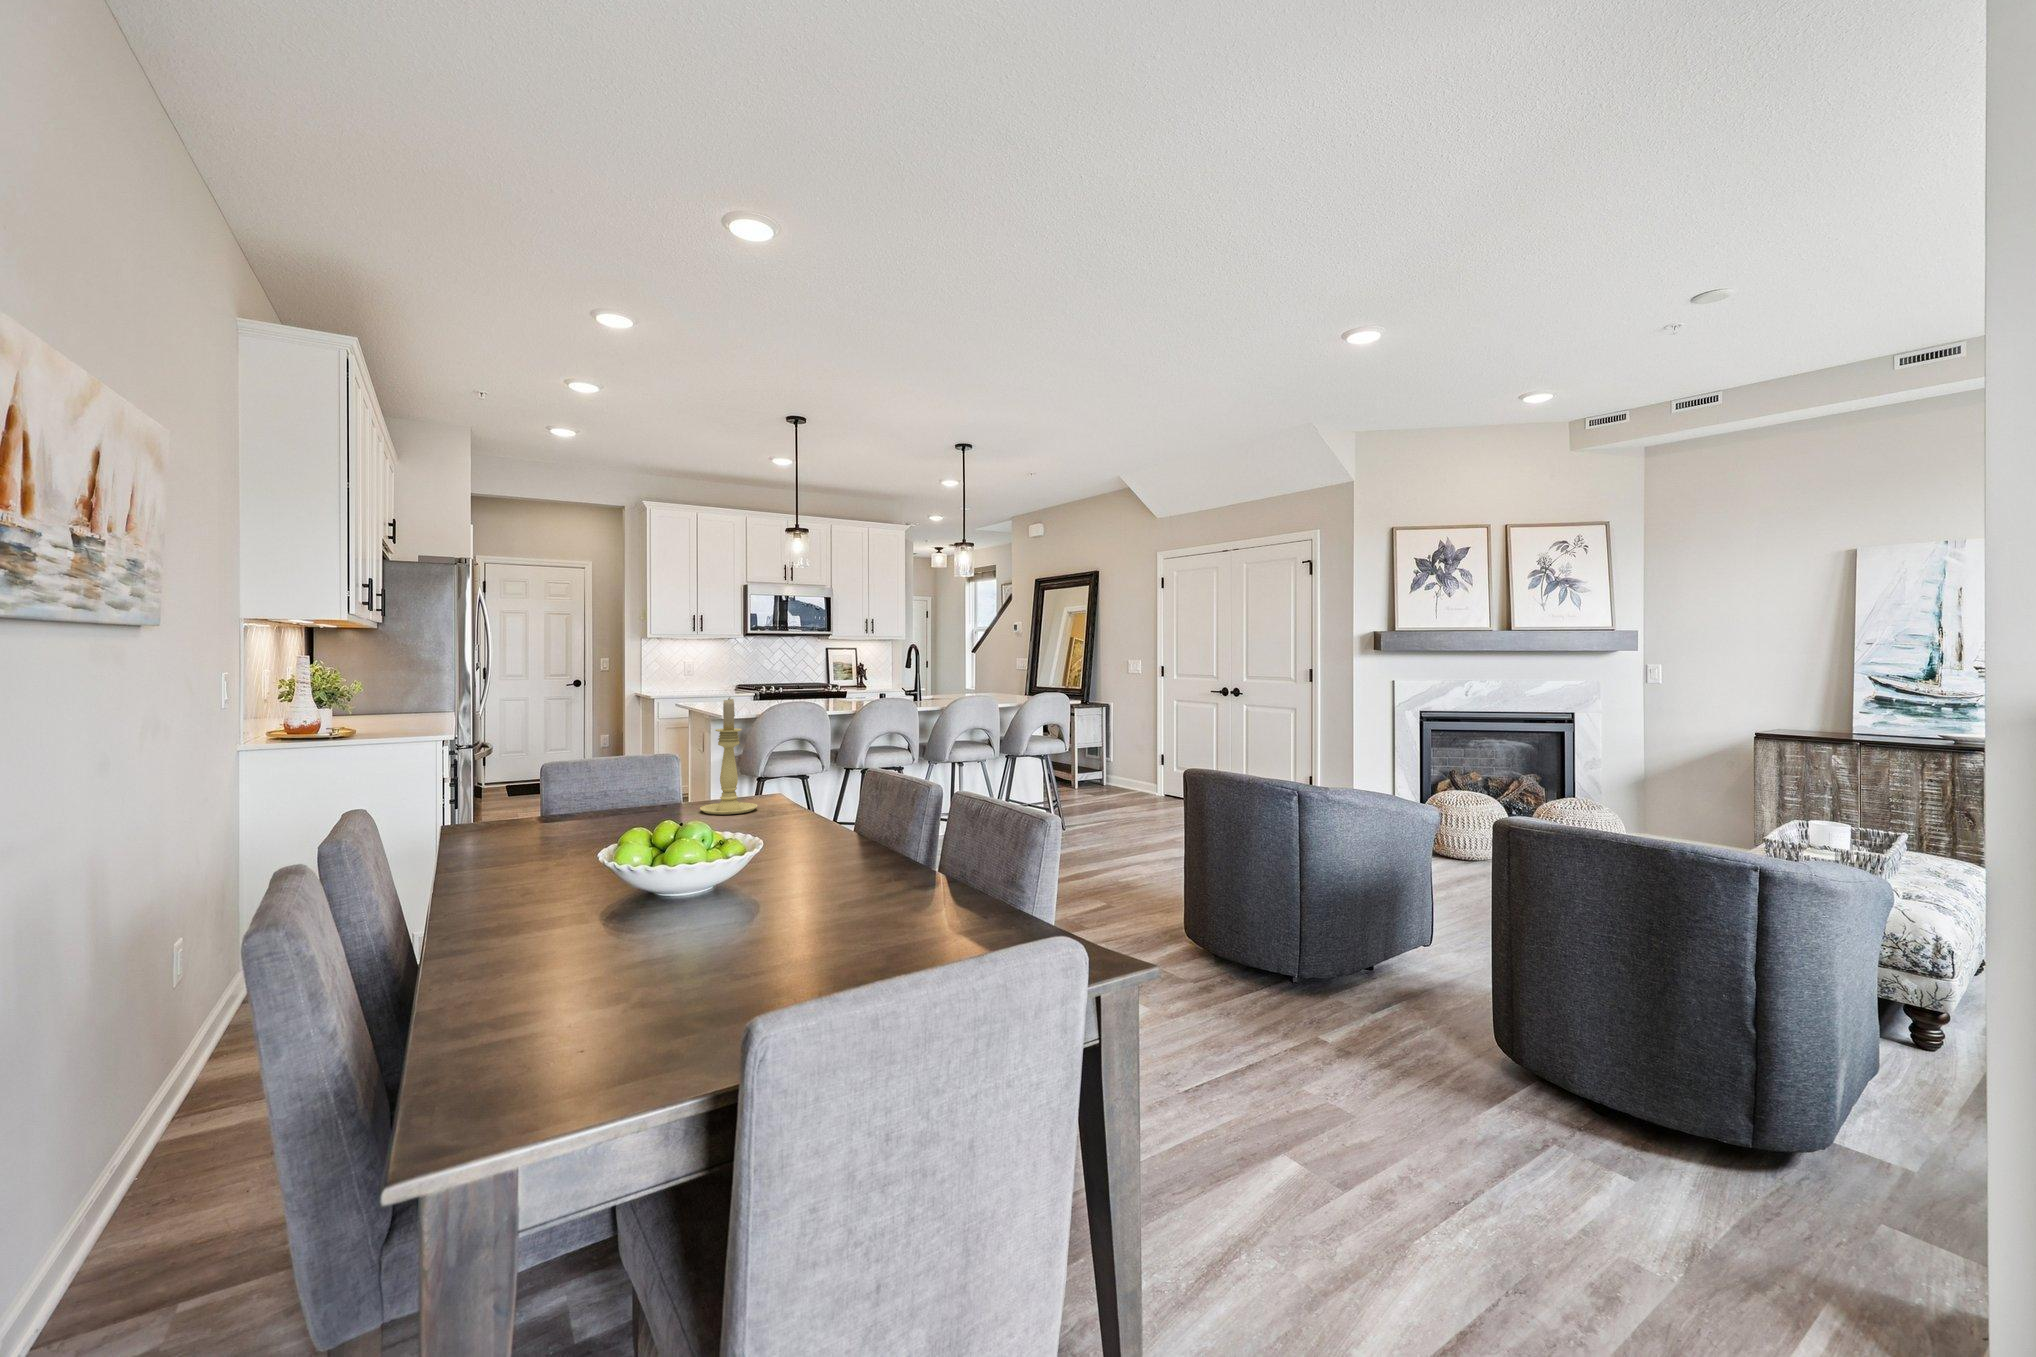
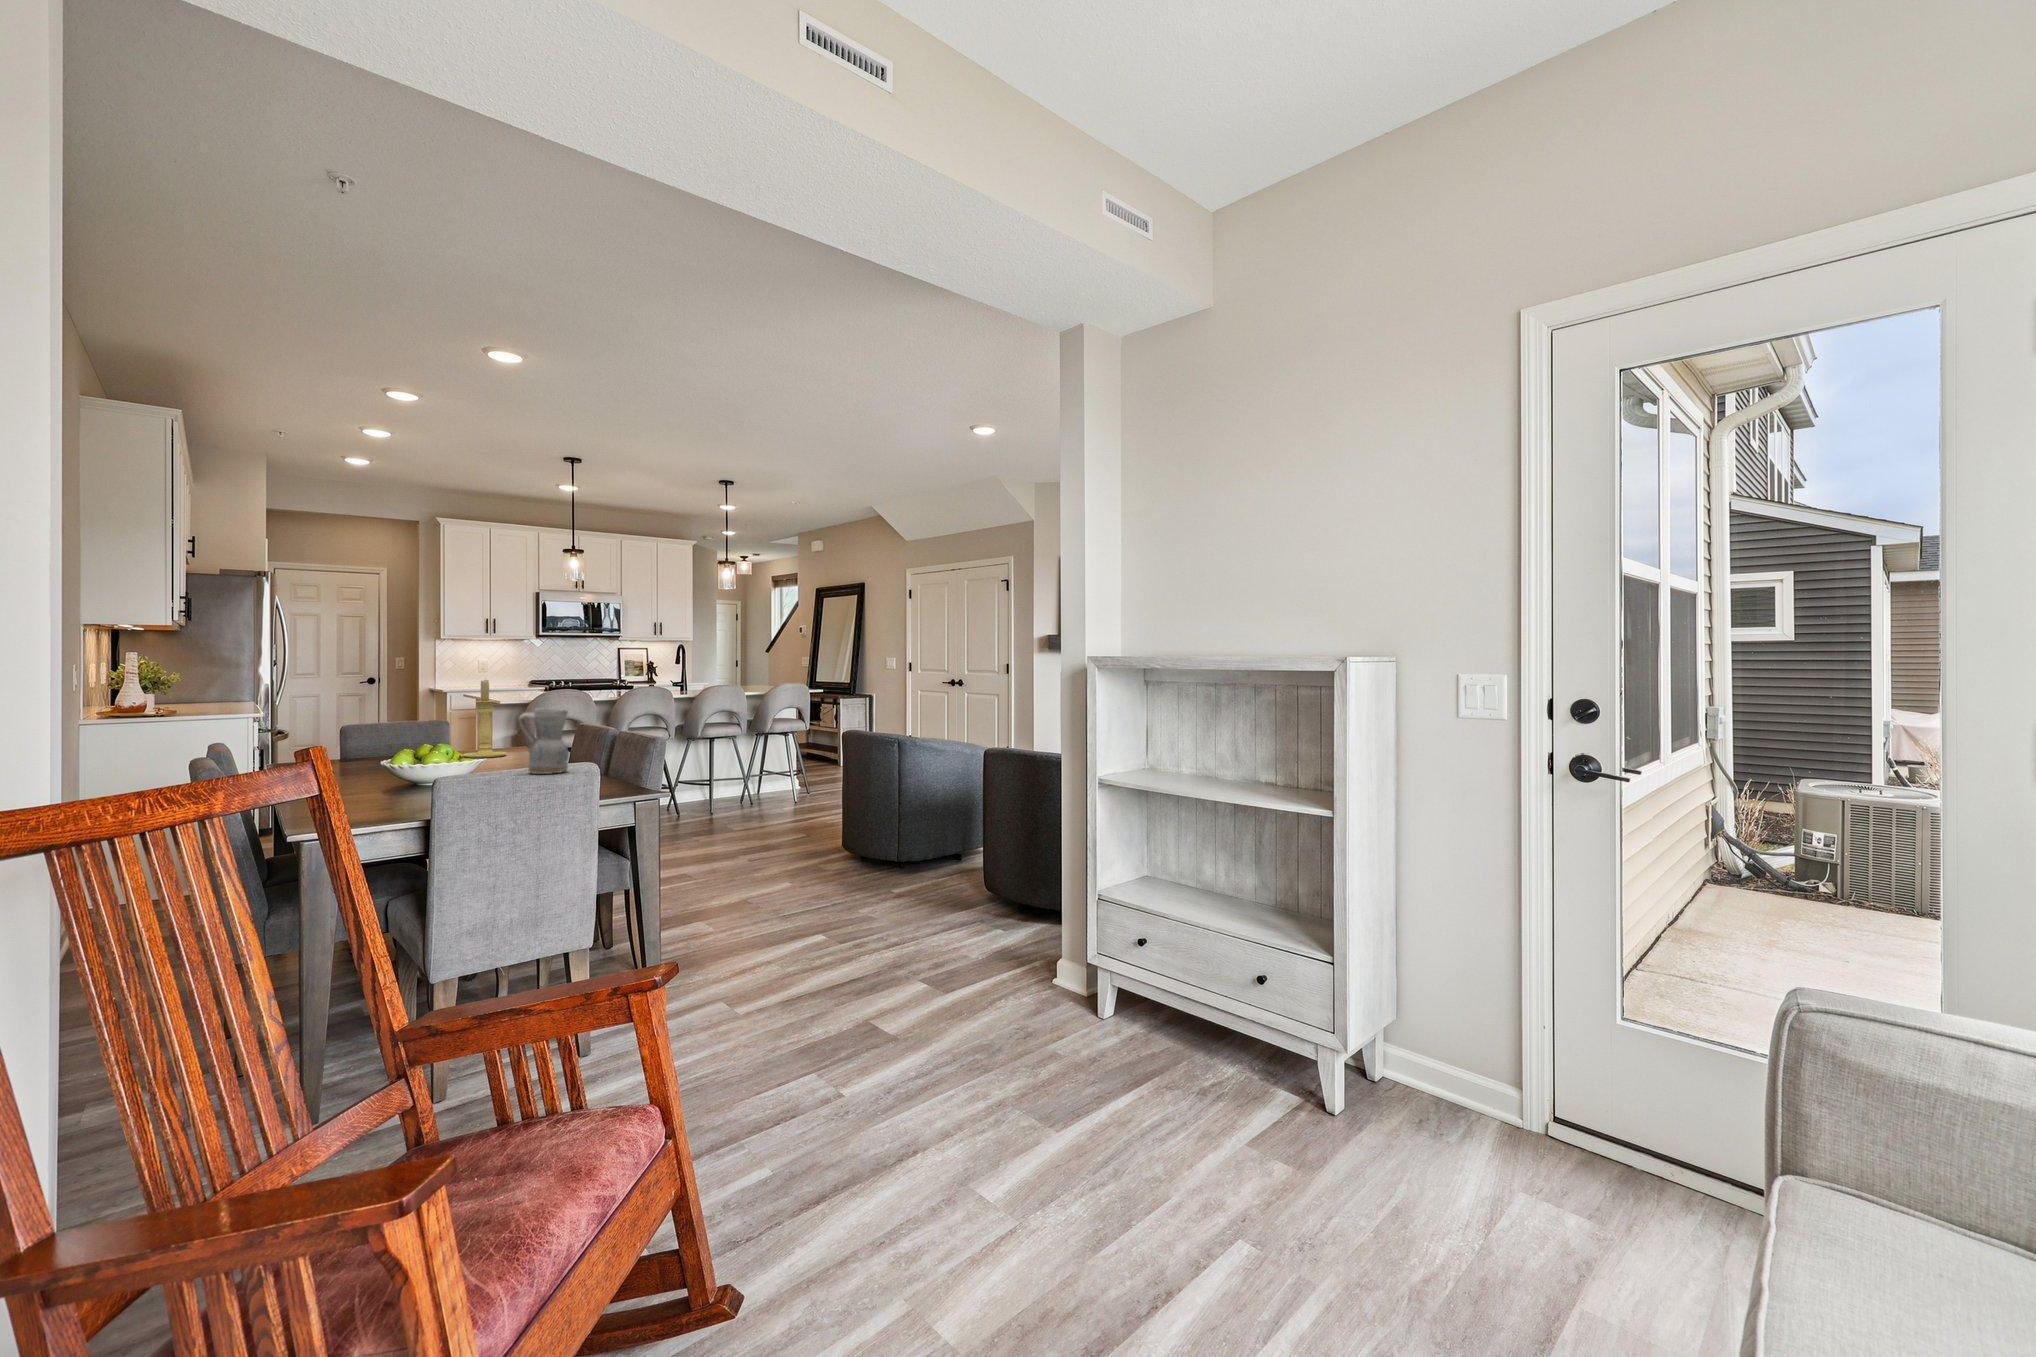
ceramic pitcher: none [800,753,874,864] -> present [518,708,569,774]

